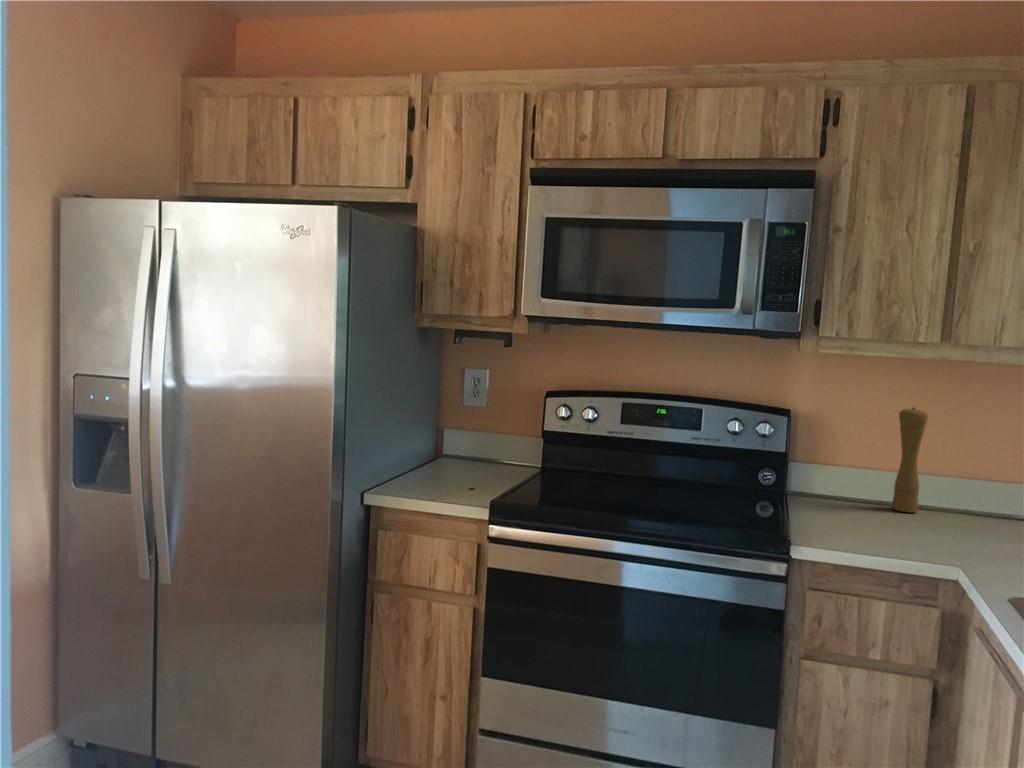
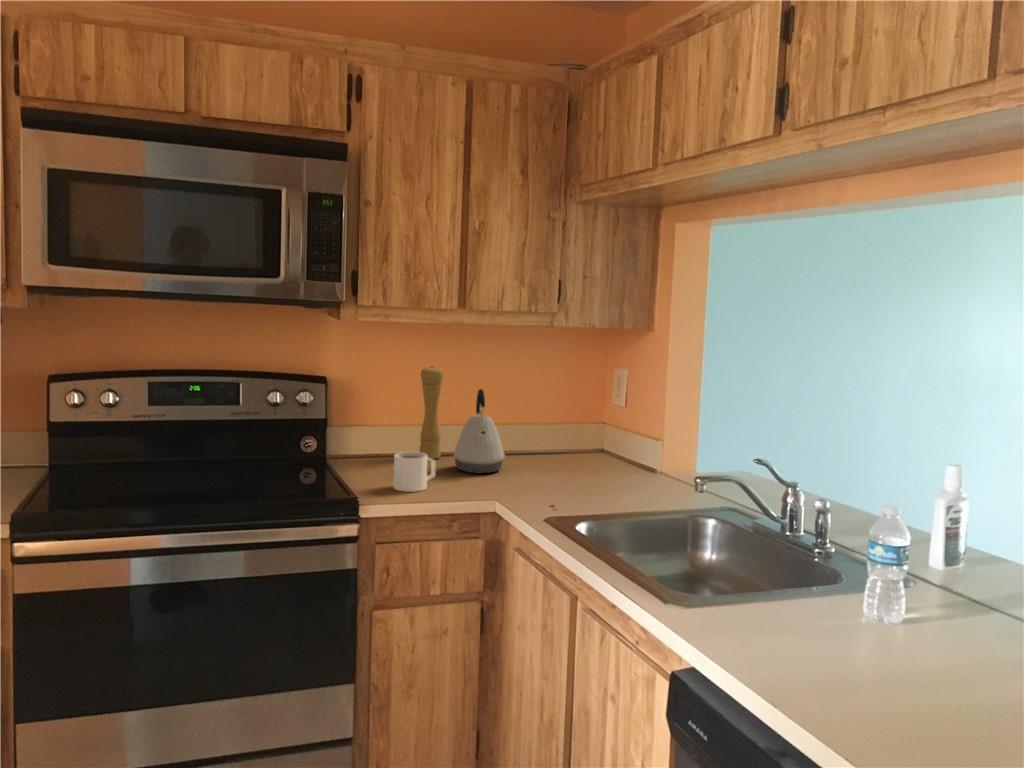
kettle: none [926,438,994,537] -> present [454,389,505,473]
mug: none [839,498,892,543] -> present [393,452,436,492]

